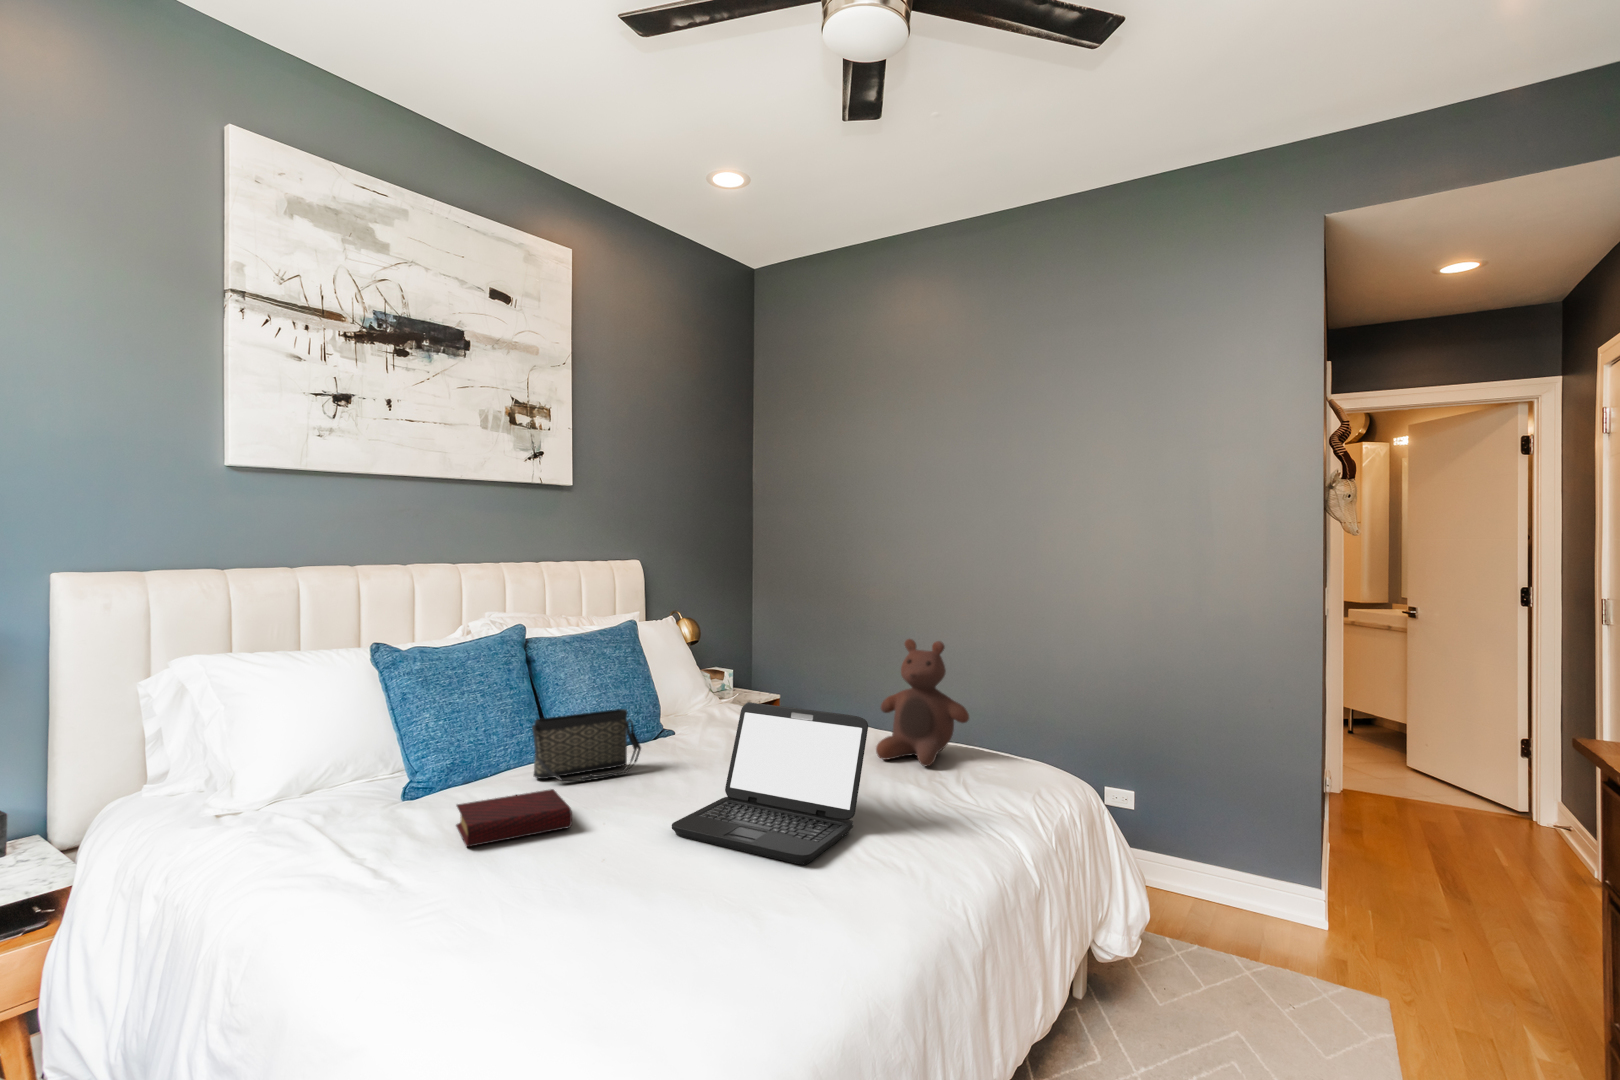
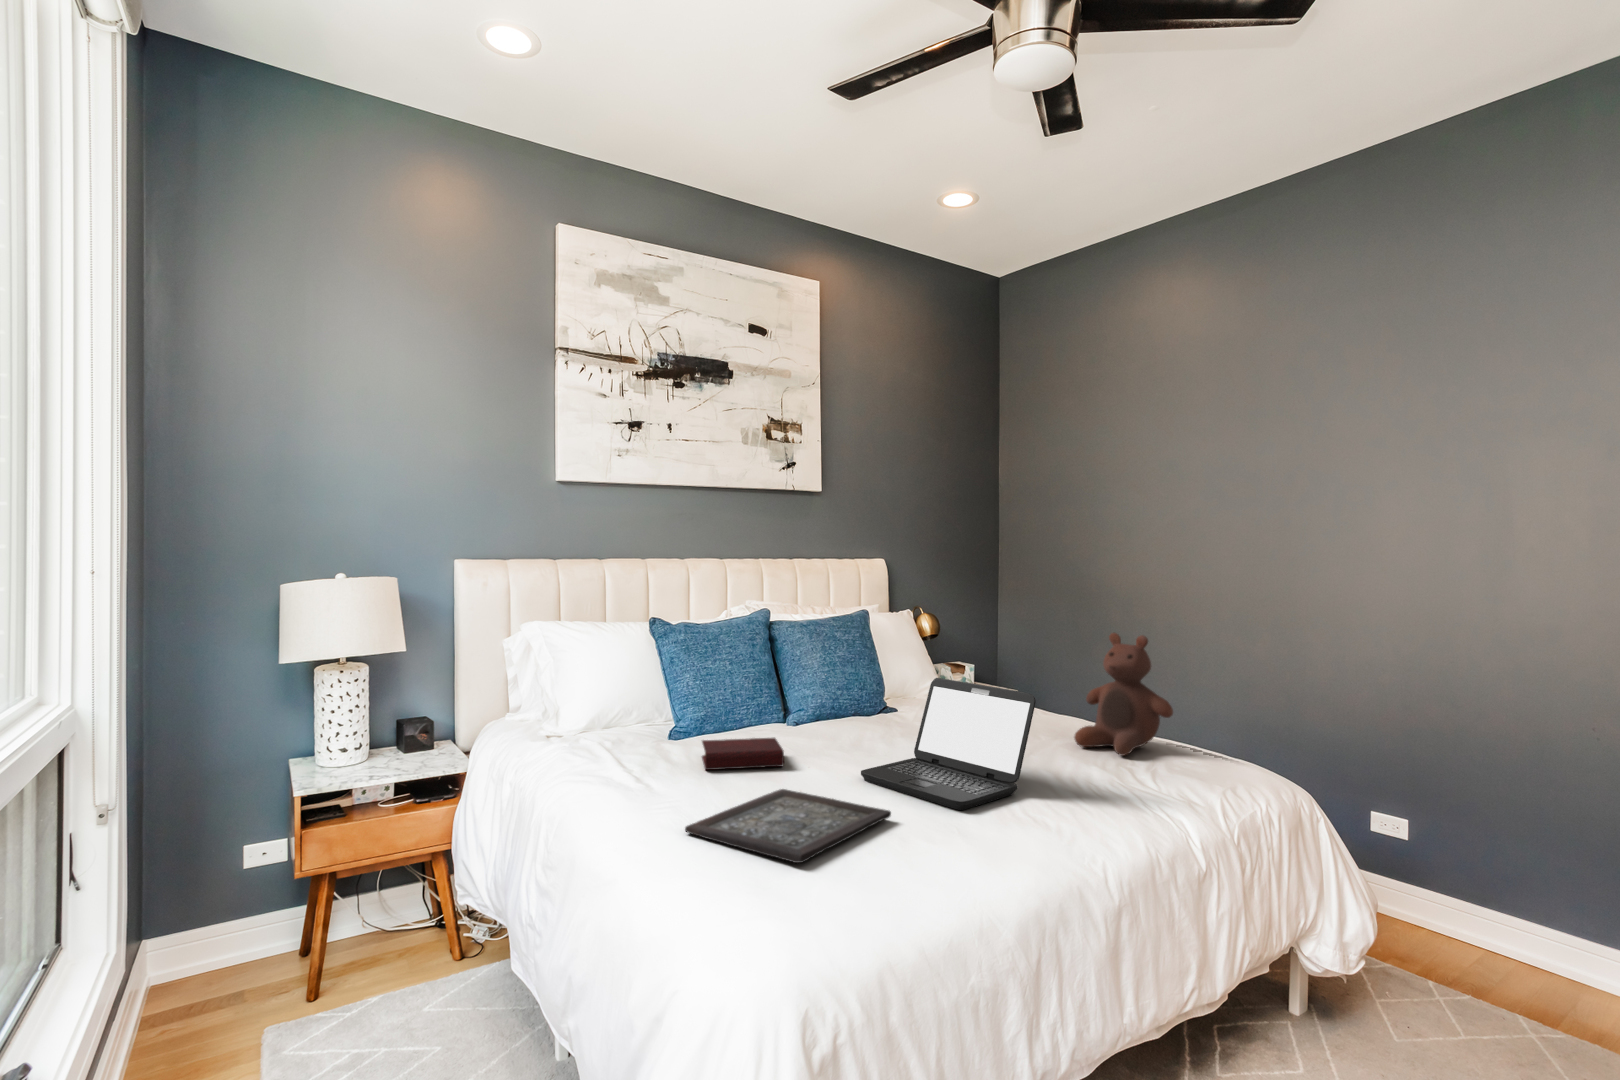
handbag: present [532,709,641,781] -> none [765,682,855,739]
tray: none [463,866,733,995] -> present [685,789,891,863]

